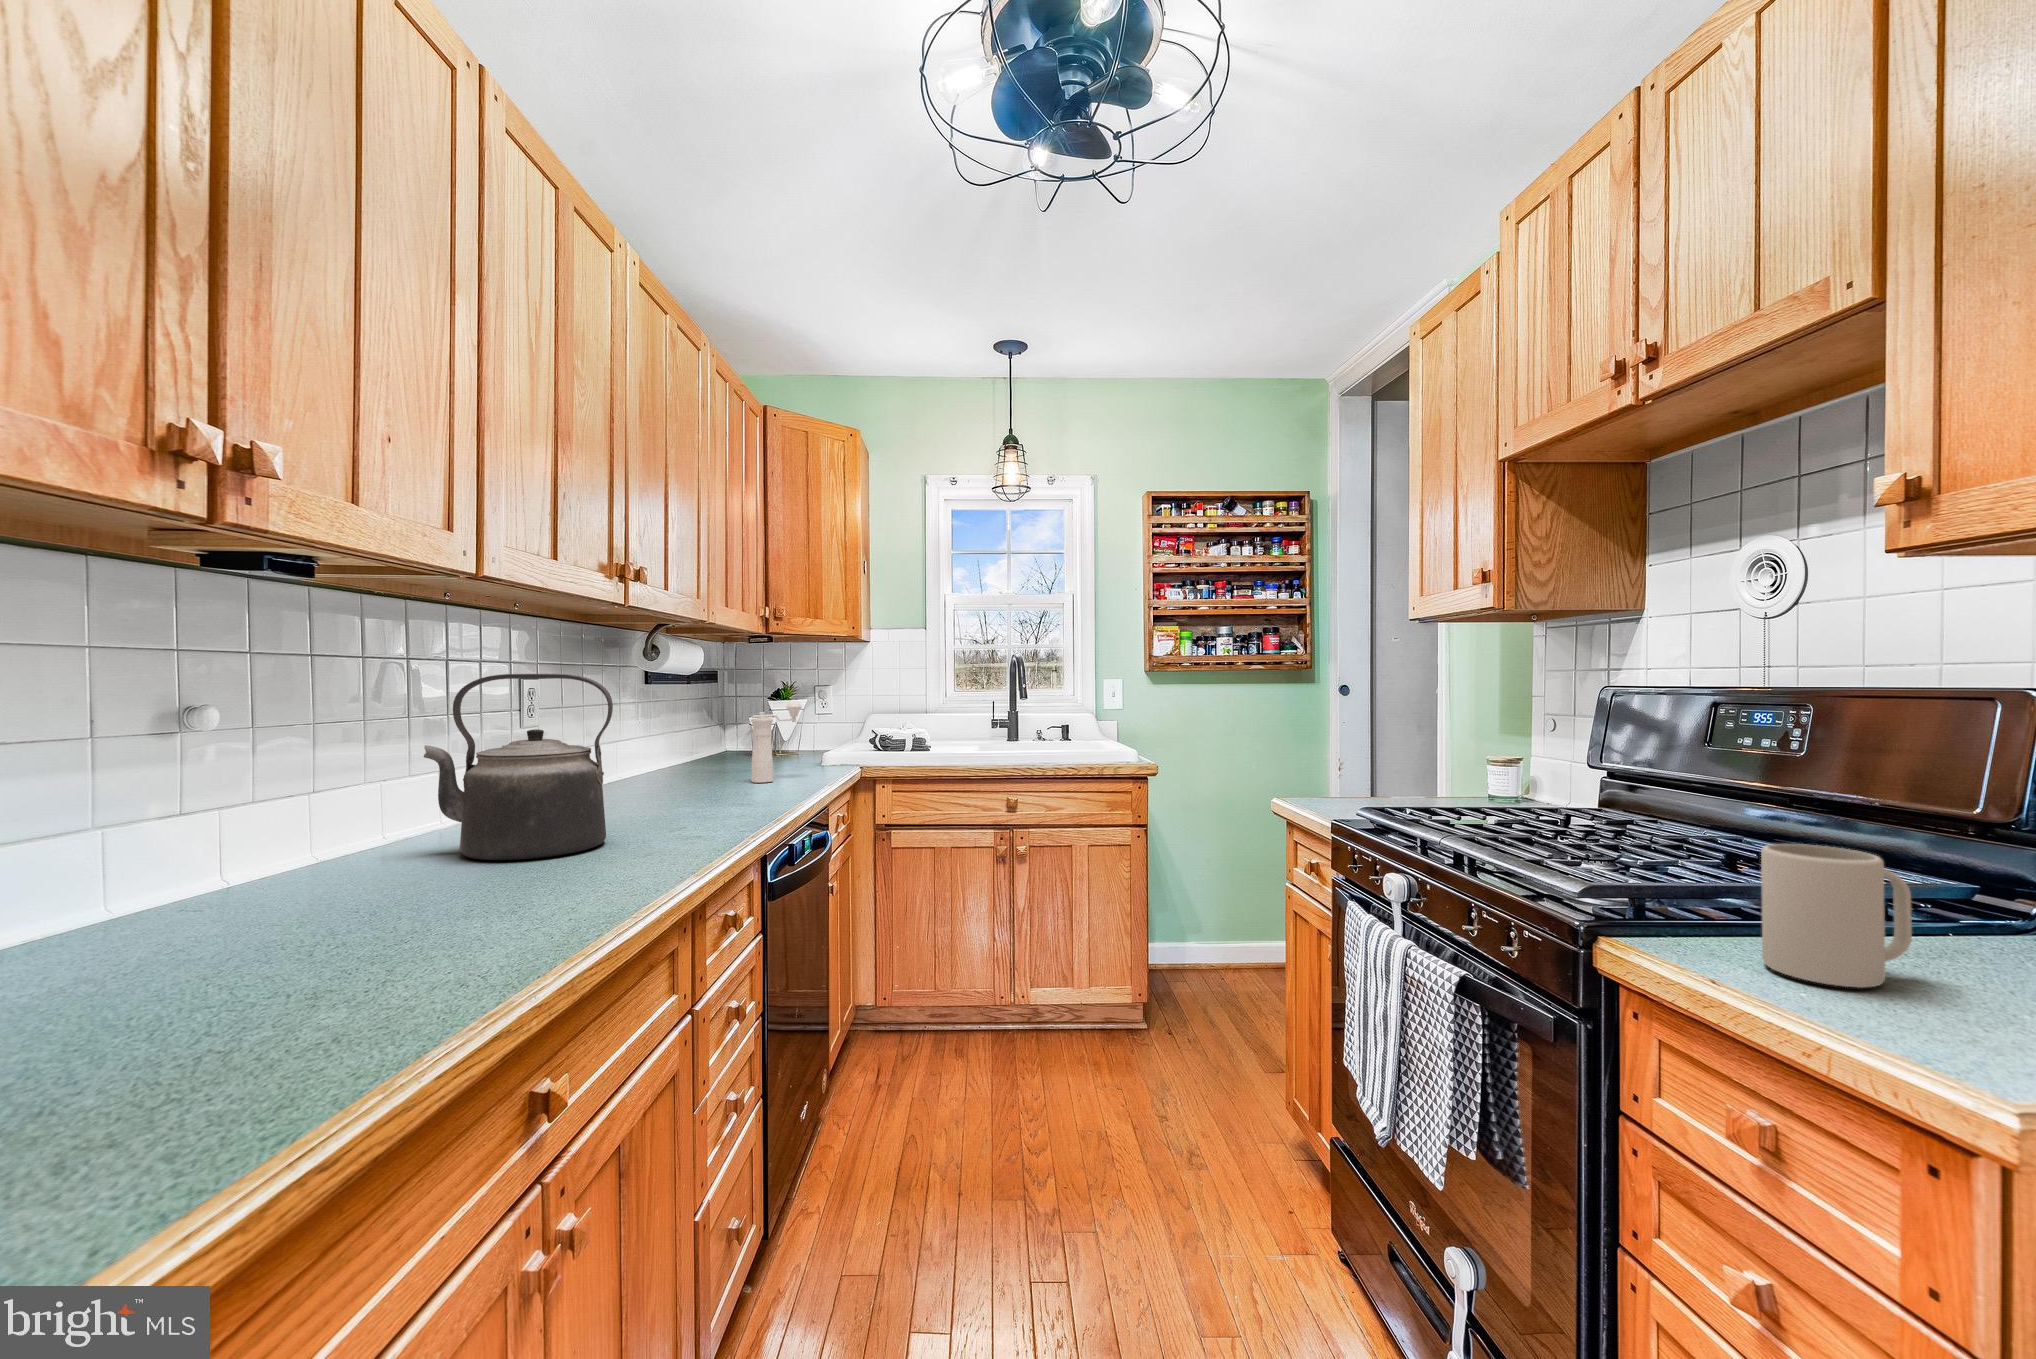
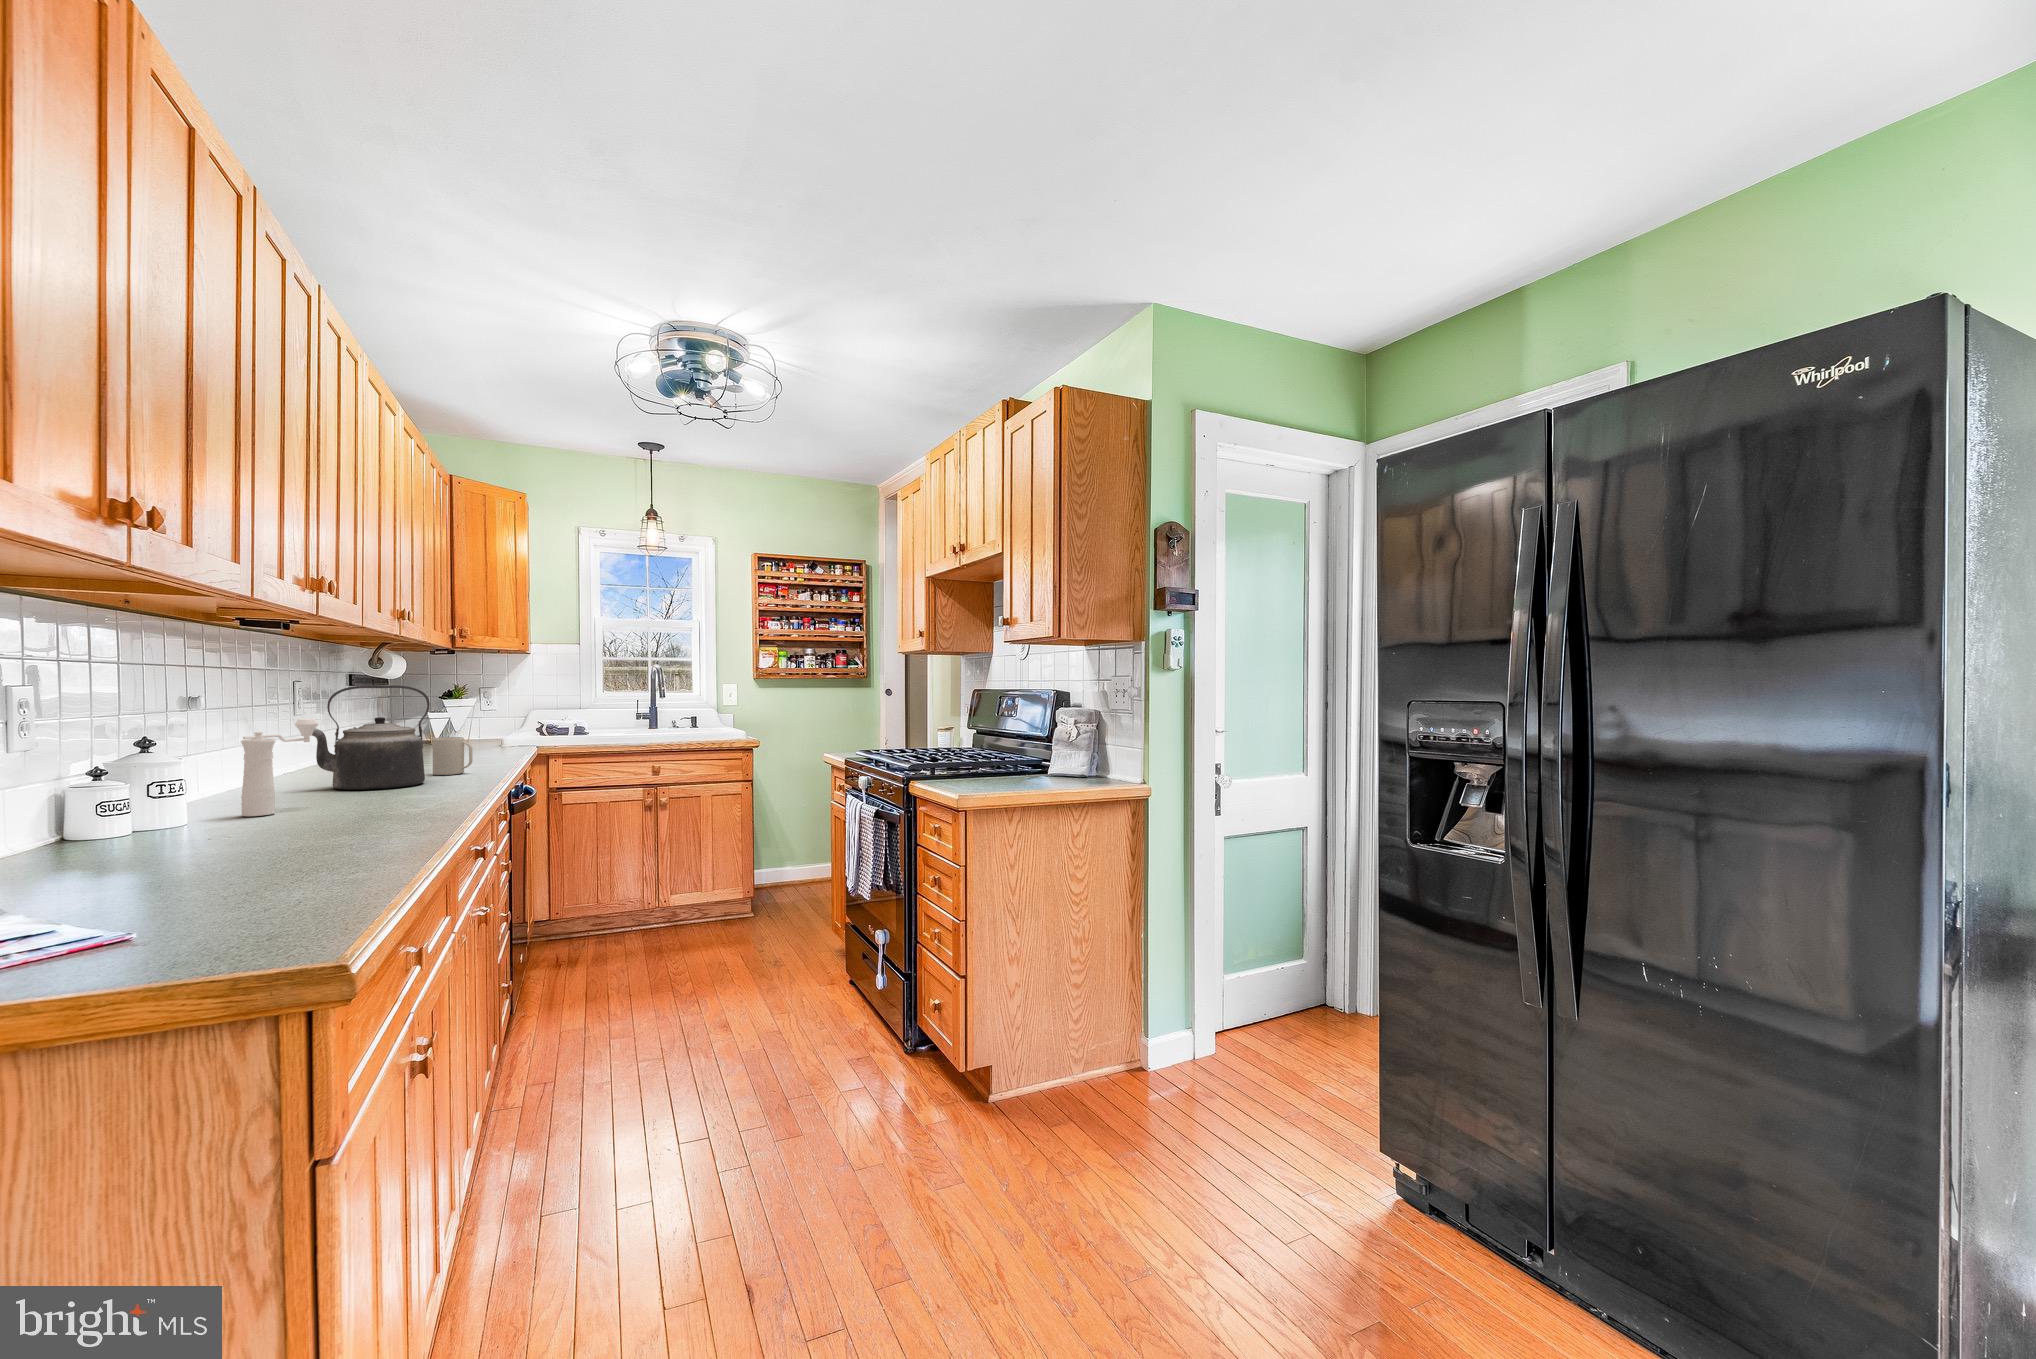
pepper mill: present [751,702,802,783] -> present [241,719,319,816]
mug: present [1761,844,1912,988] -> present [433,737,473,775]

